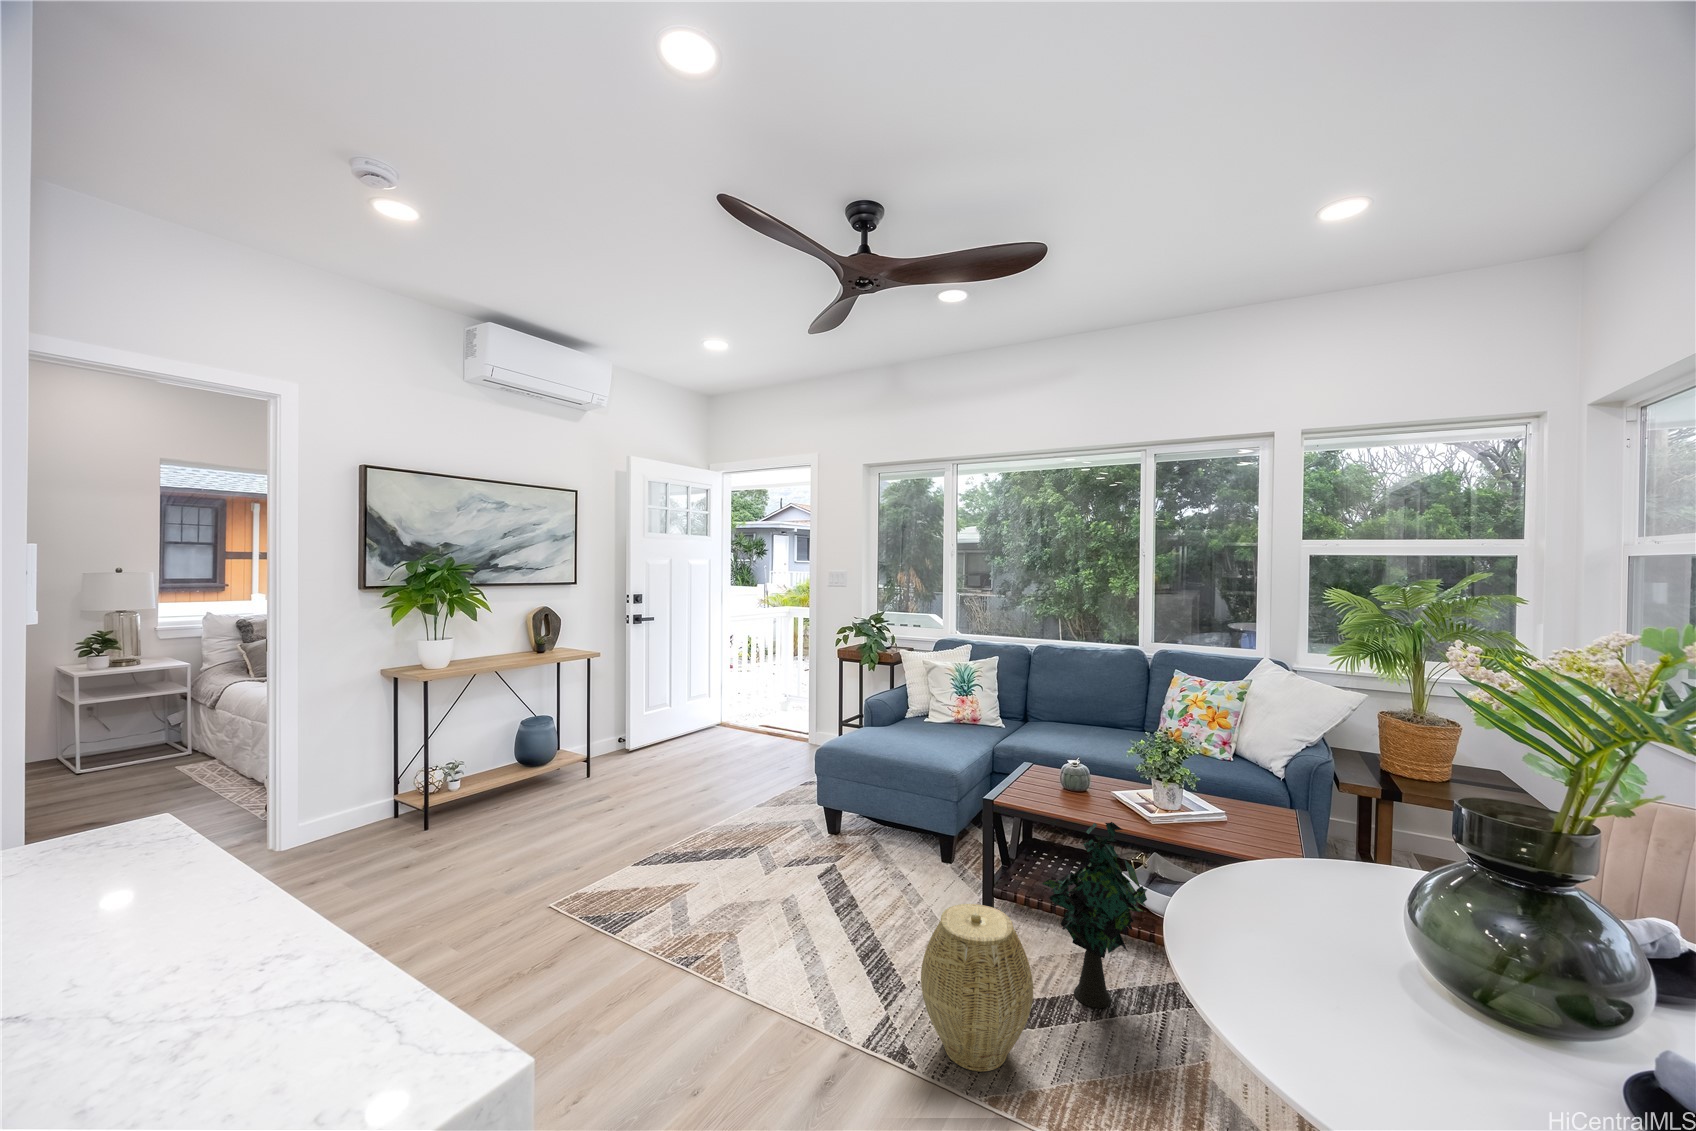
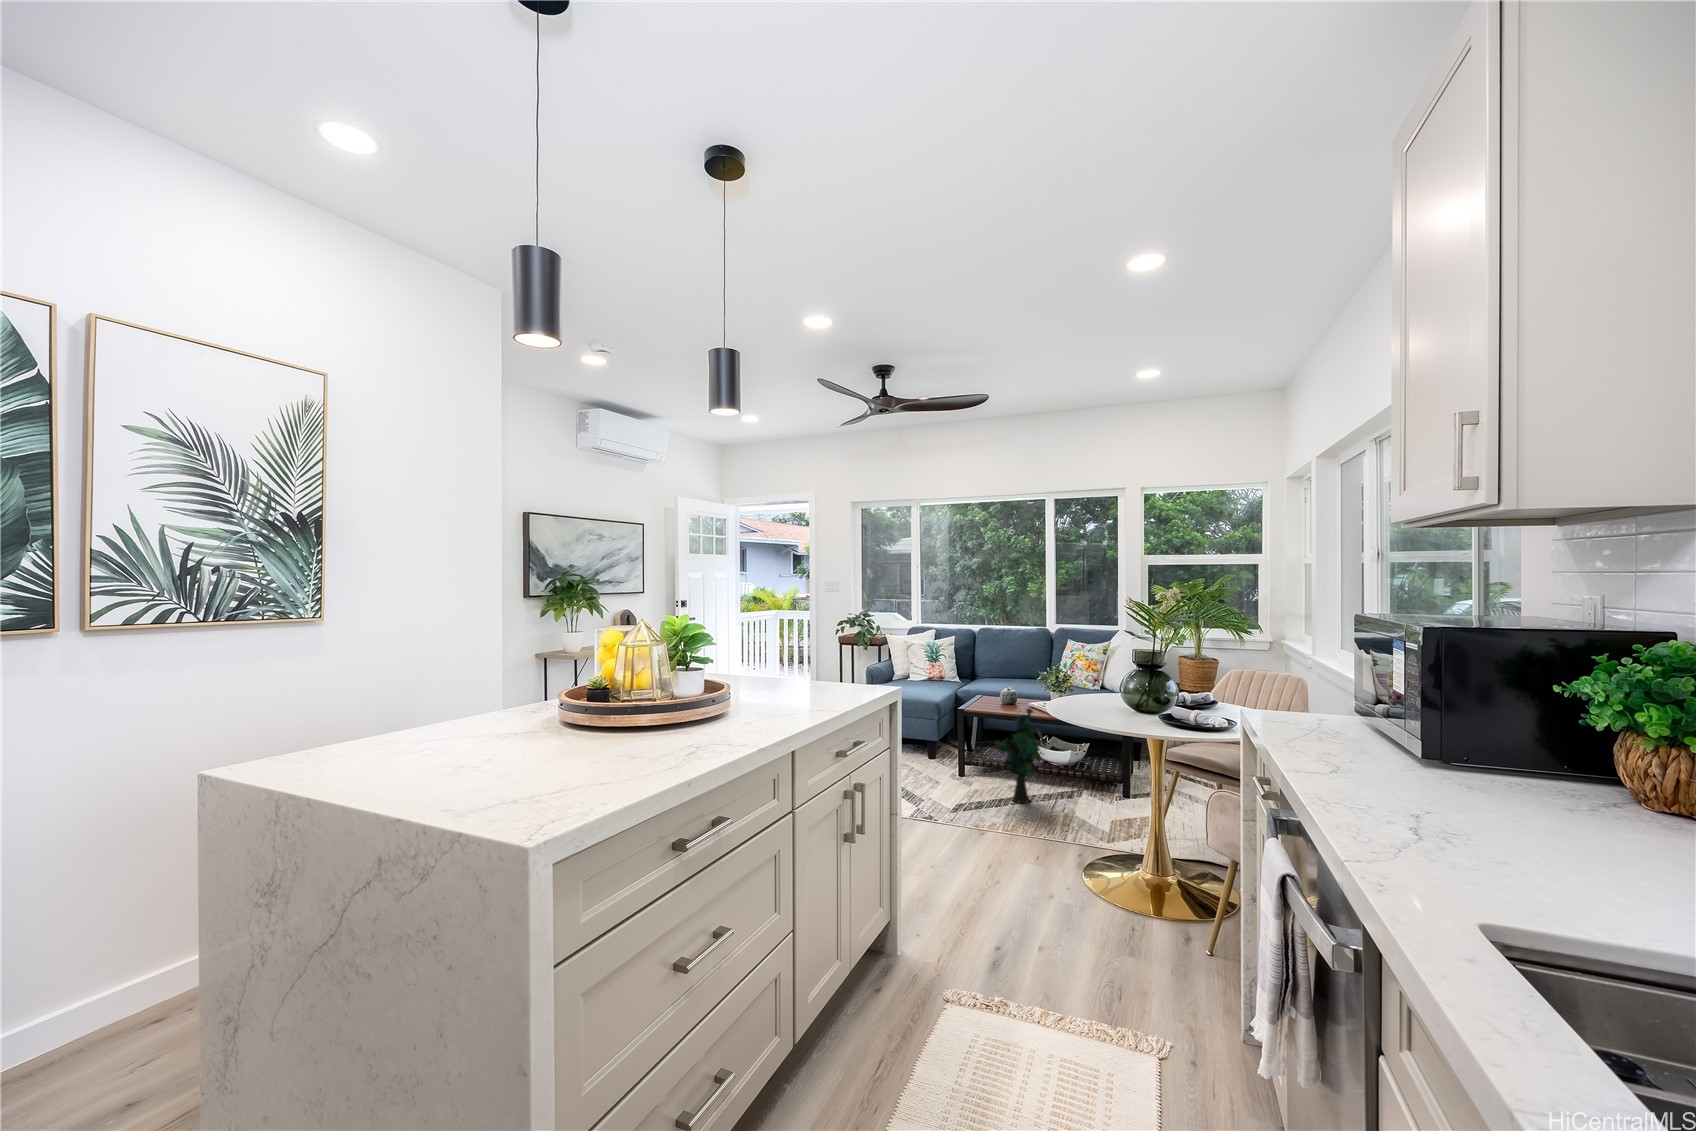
woven basket: present [921,904,1033,1072] -> none [937,748,993,822]

